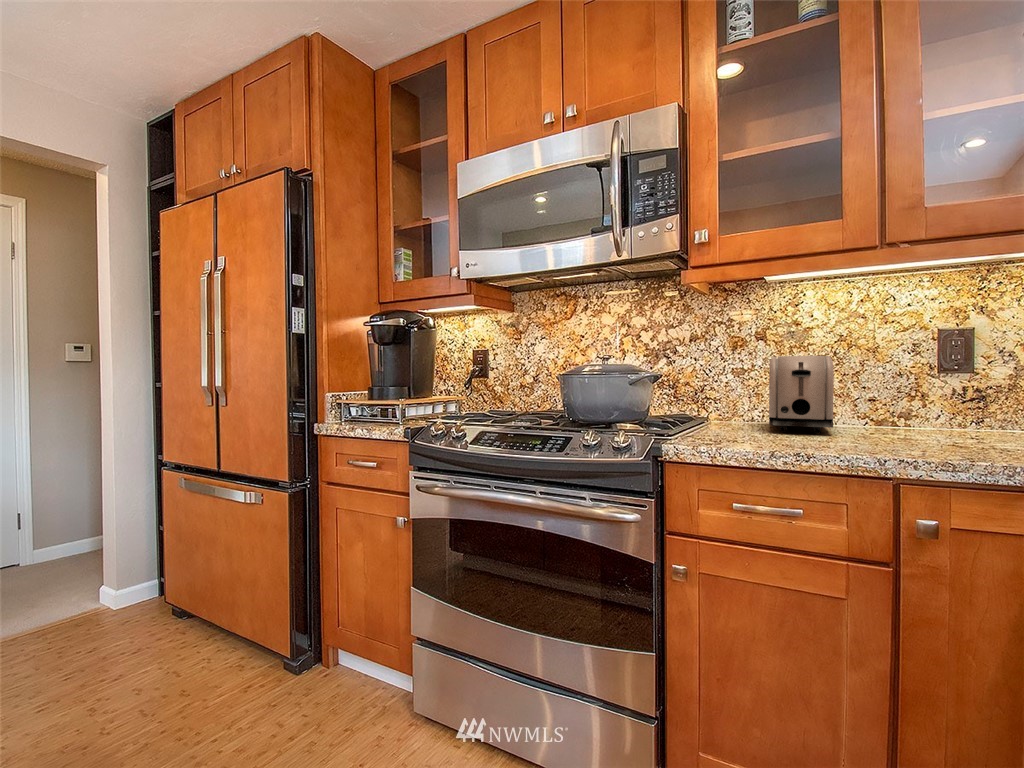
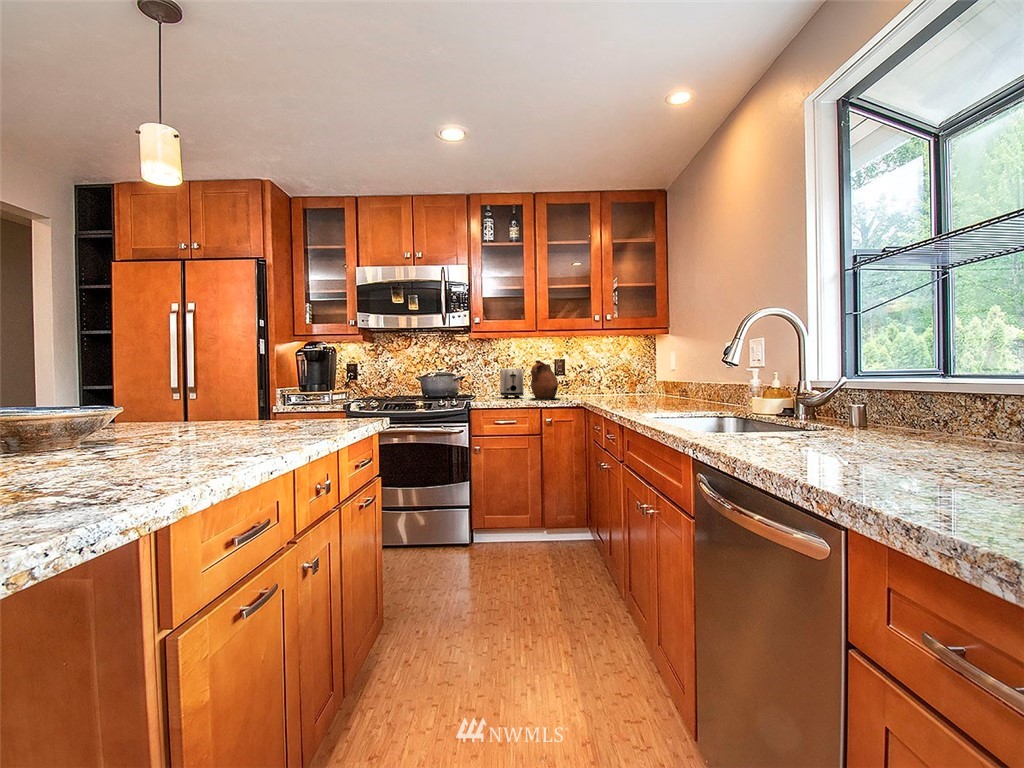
ceramic pitcher: none [847,327,983,455] -> present [530,360,561,399]

